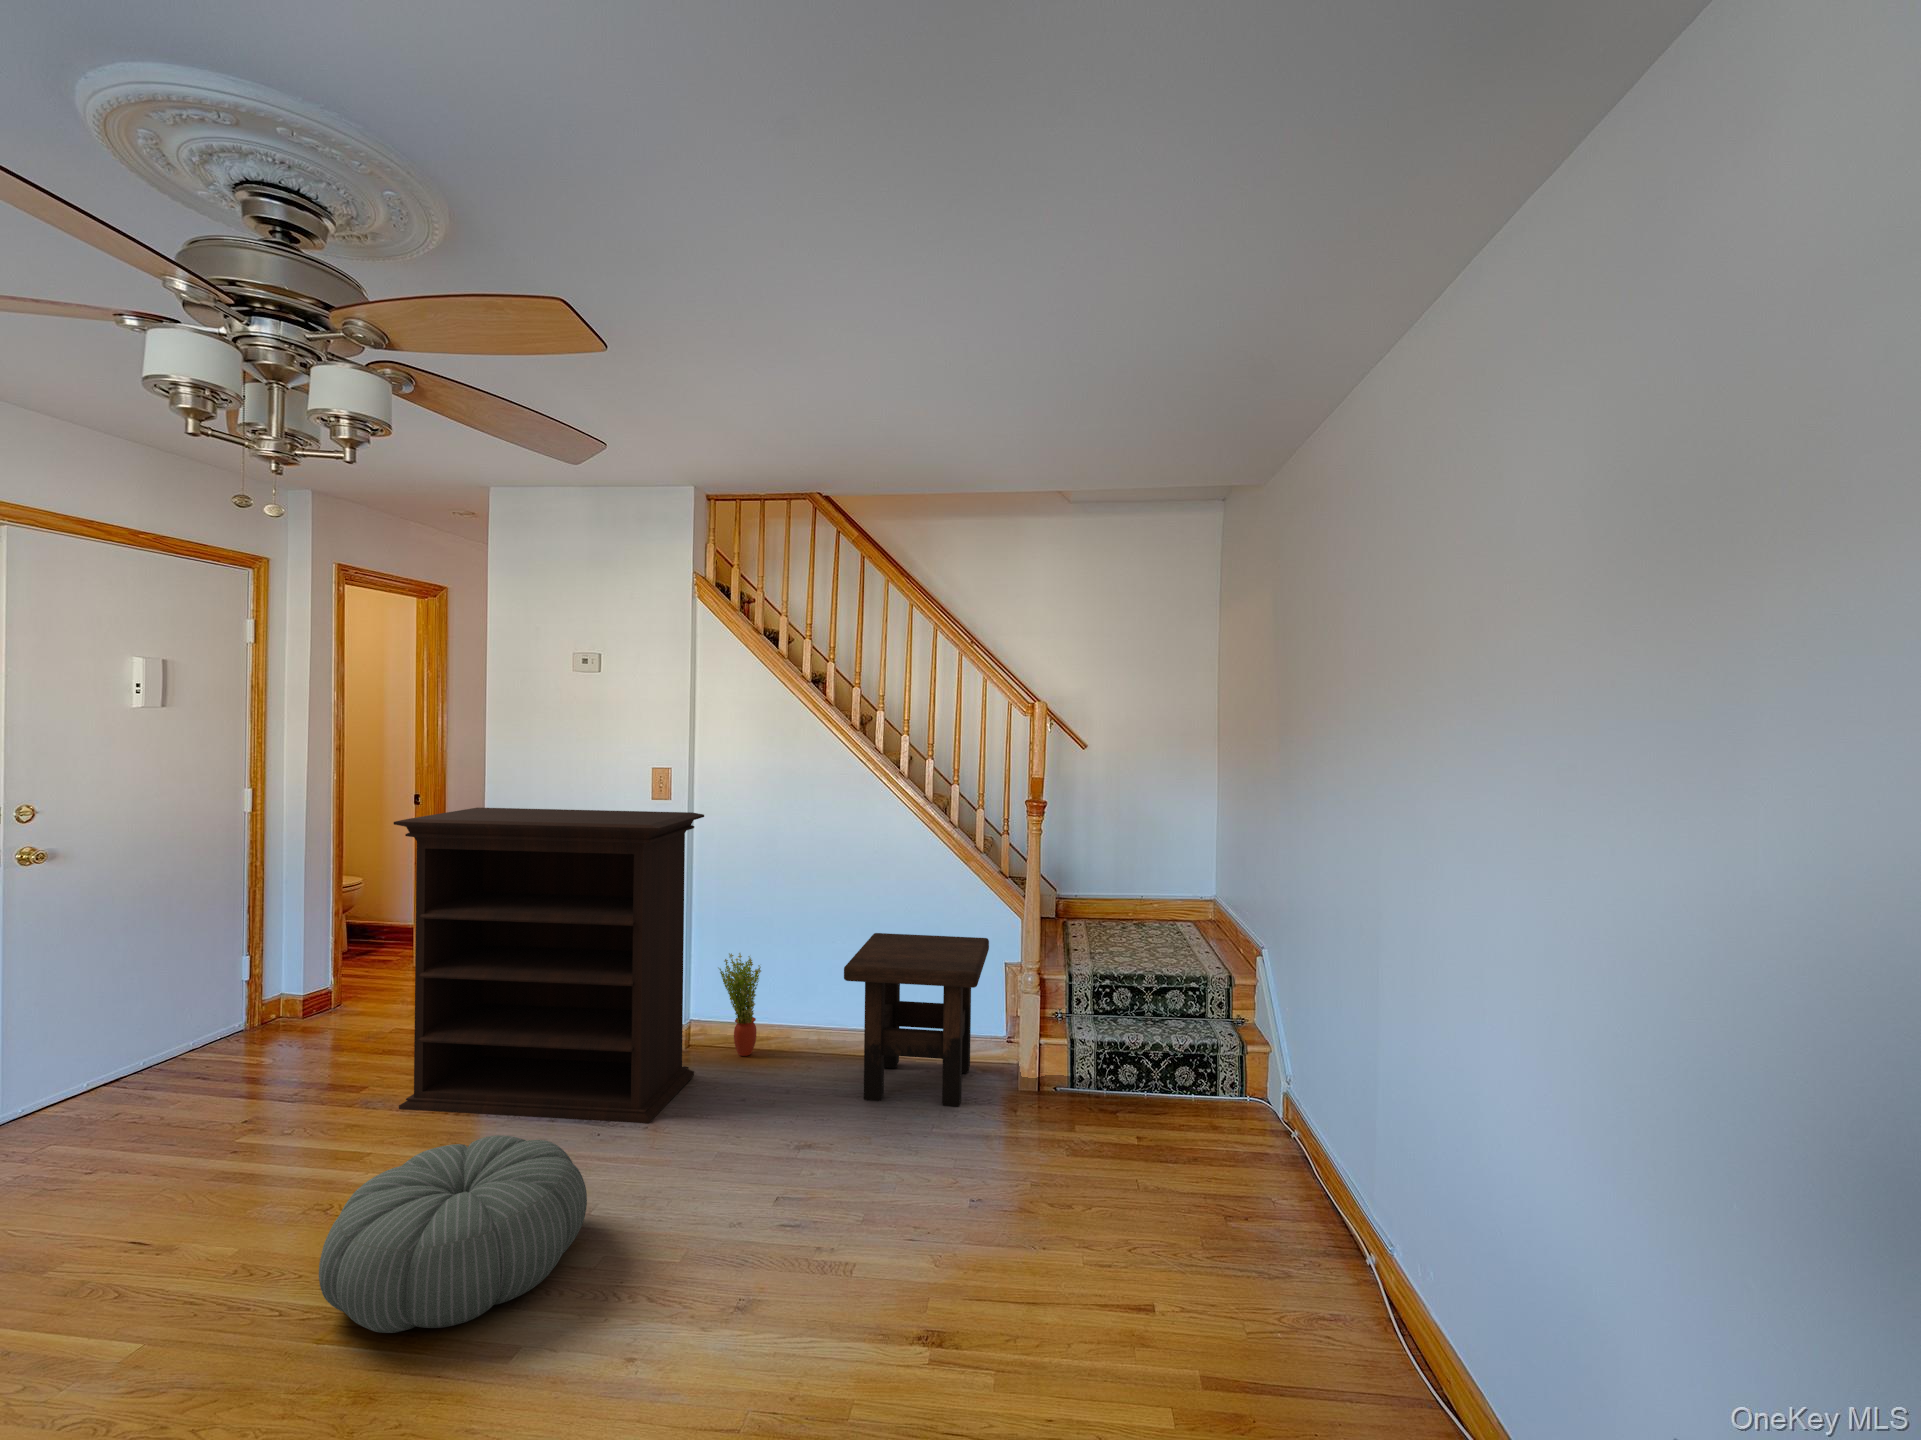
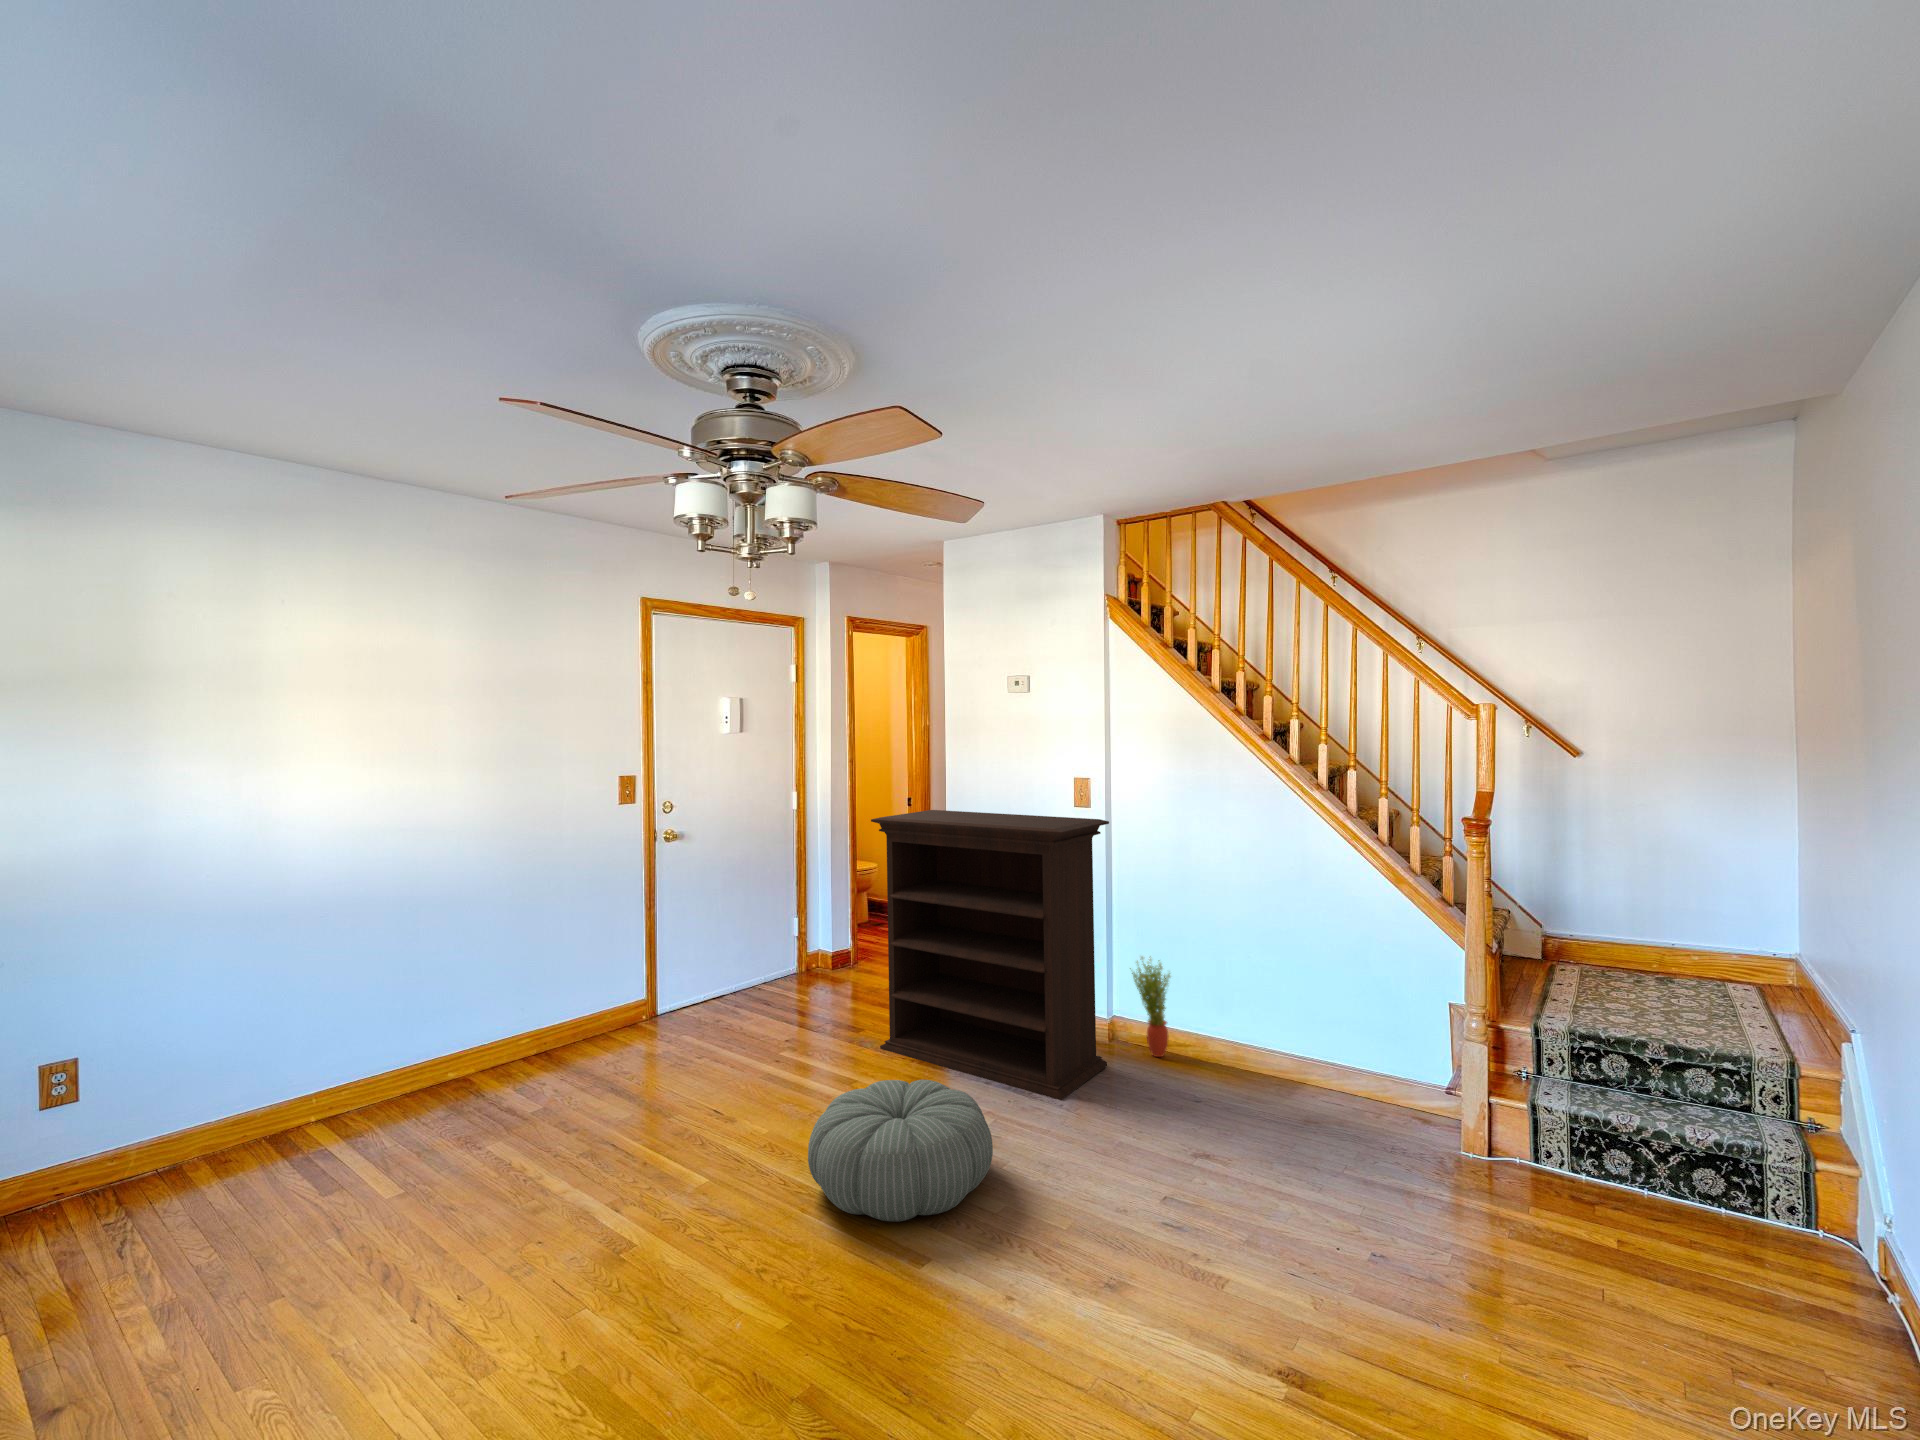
side table: present [844,933,989,1106] -> none [1243,952,1422,1152]

